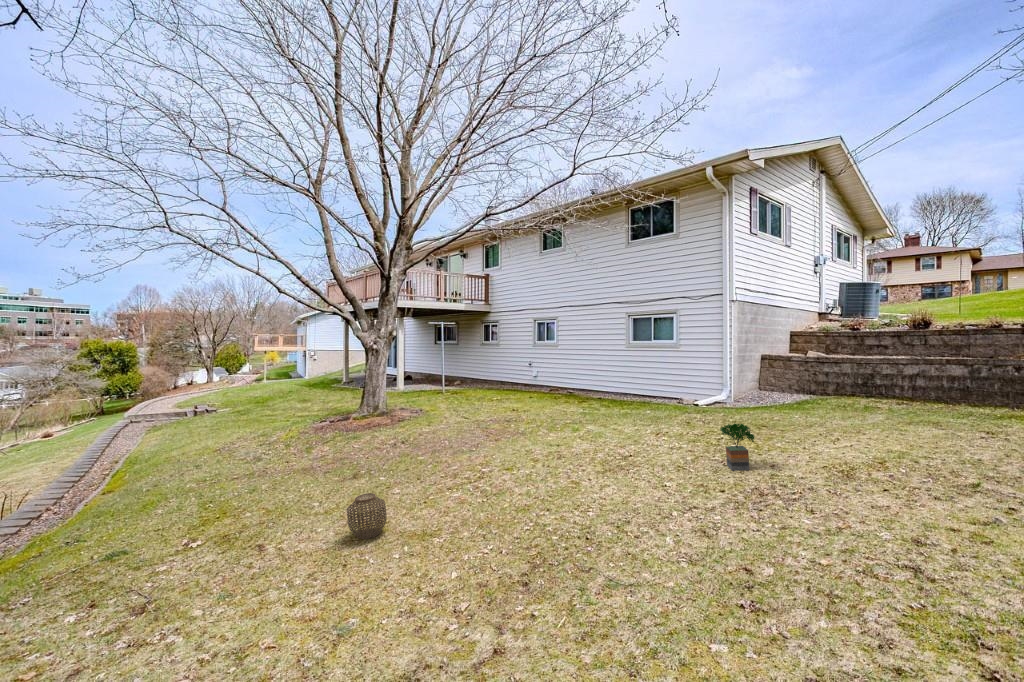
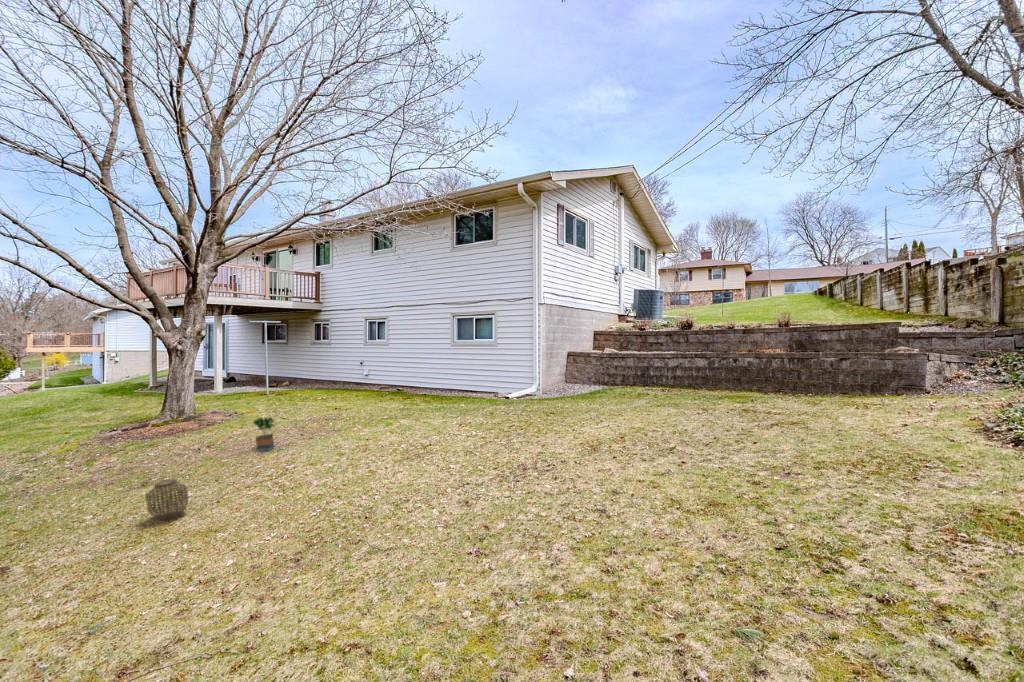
potted tree: present [720,423,754,471] -> present [253,417,275,452]

